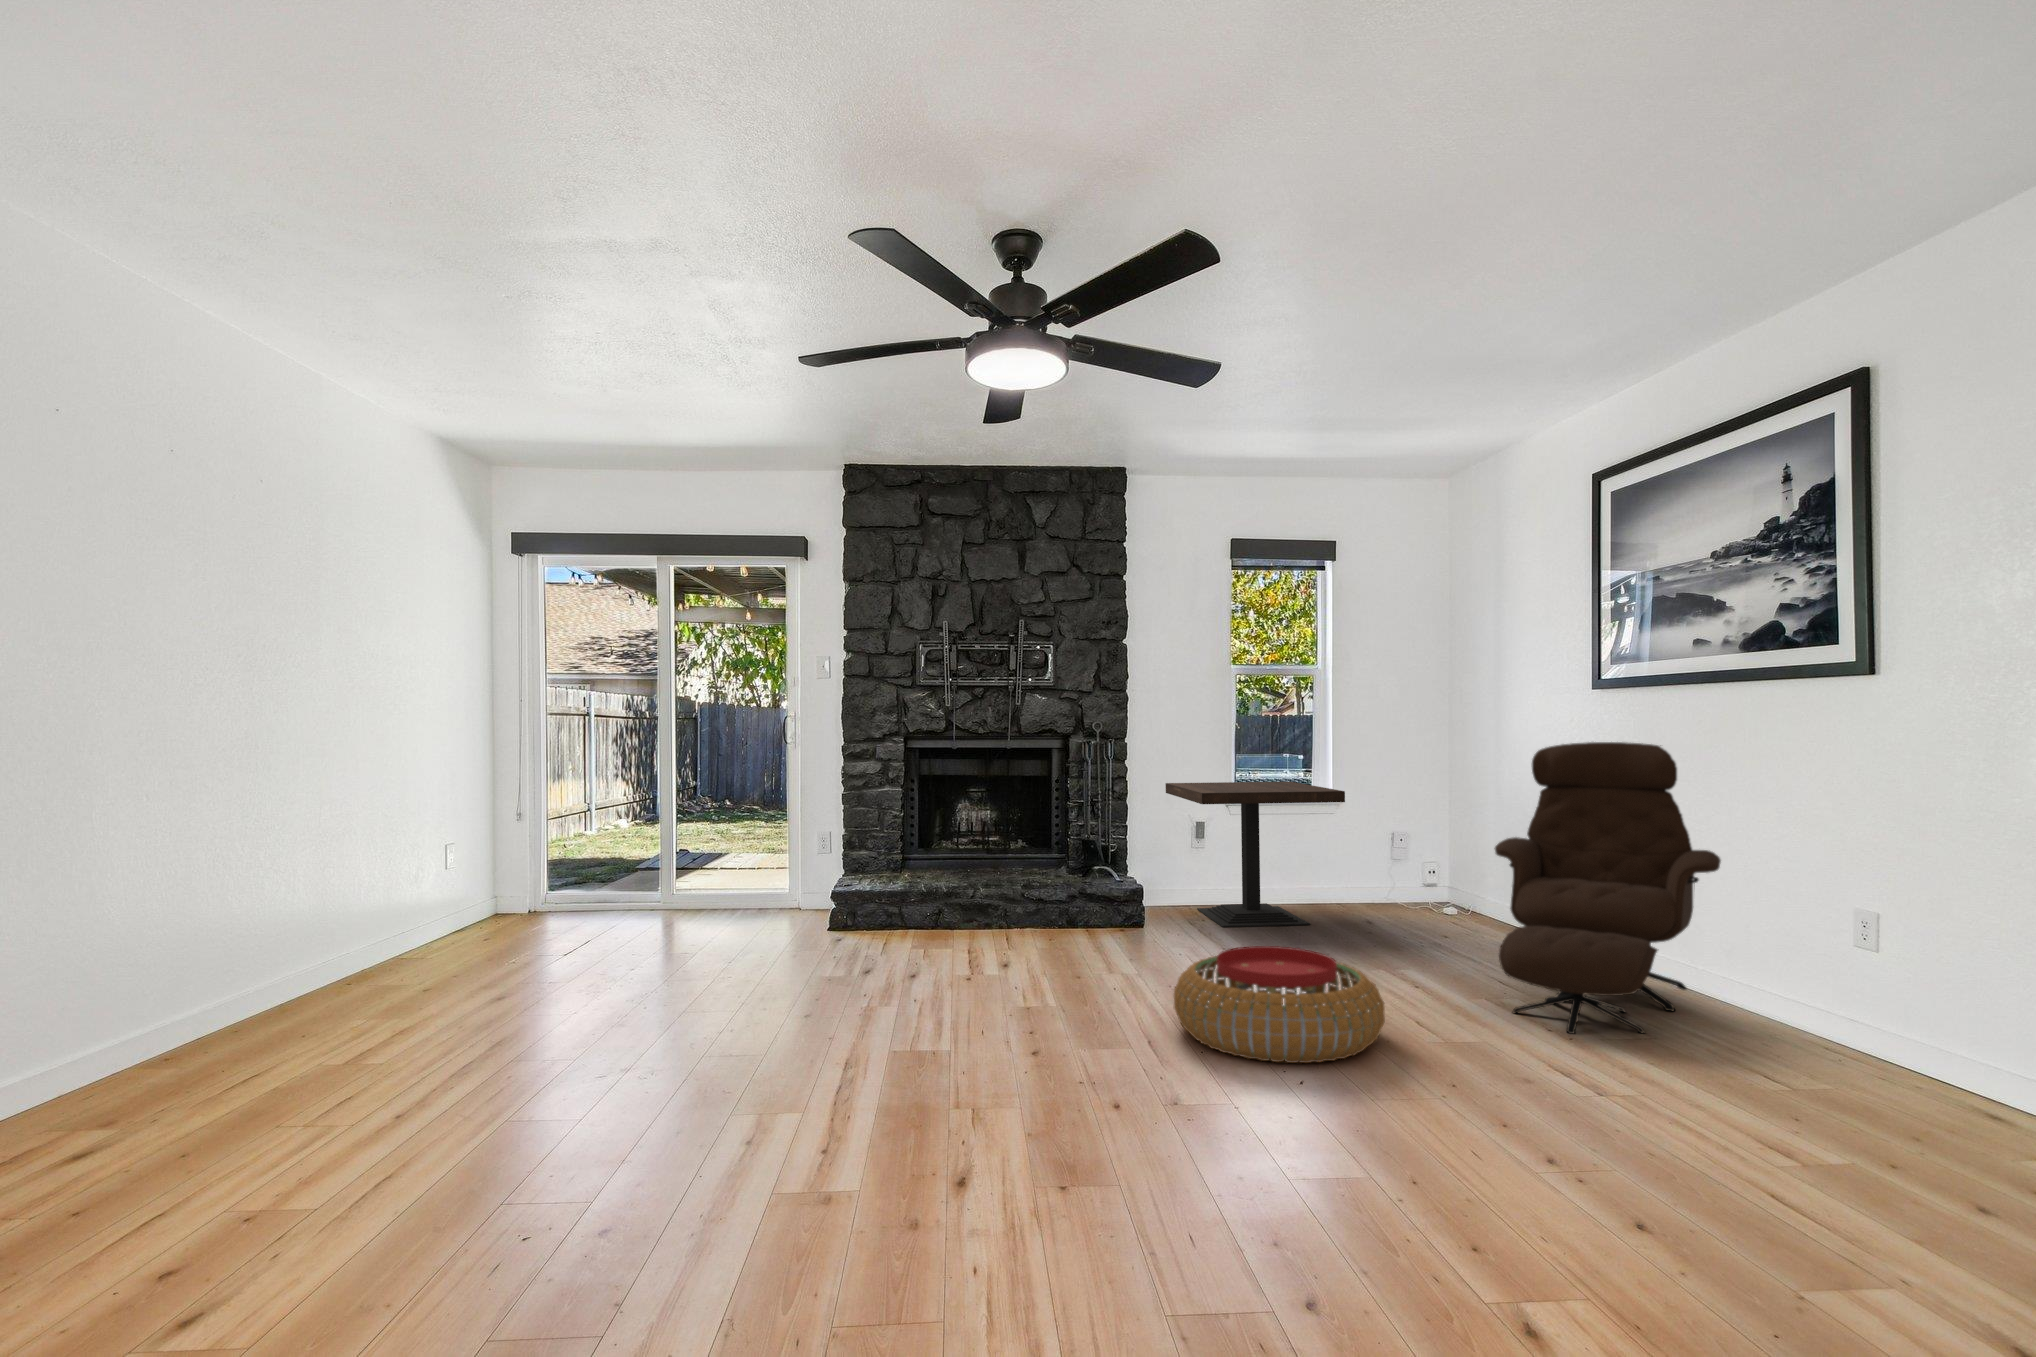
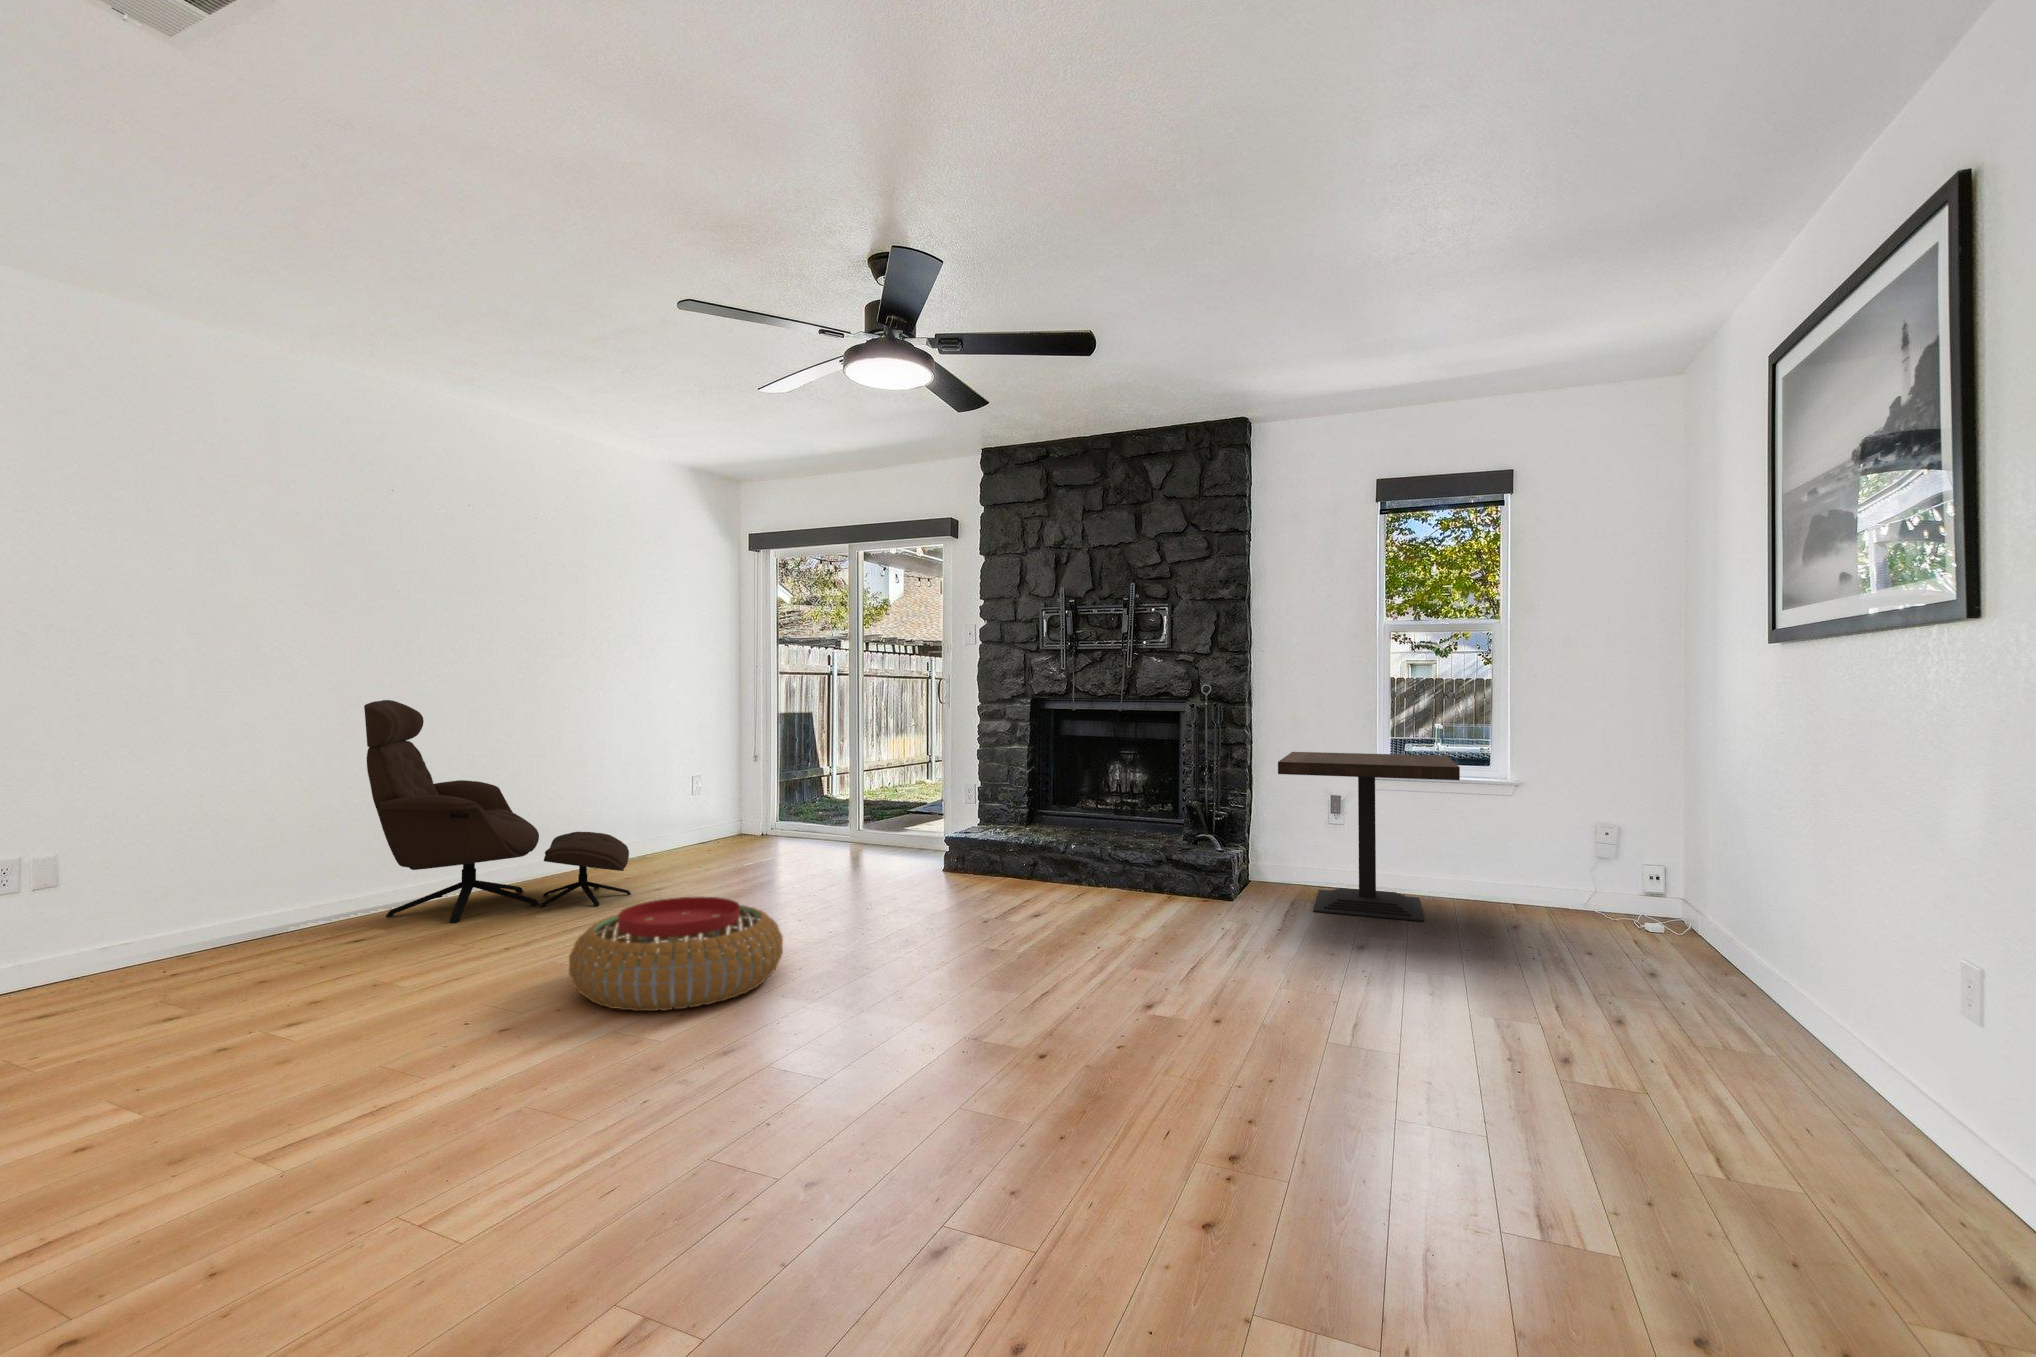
lounge chair: present [1494,742,1721,1034] -> present [364,700,631,922]
pouf: present [1174,946,1385,1063] -> present [569,897,783,1011]

